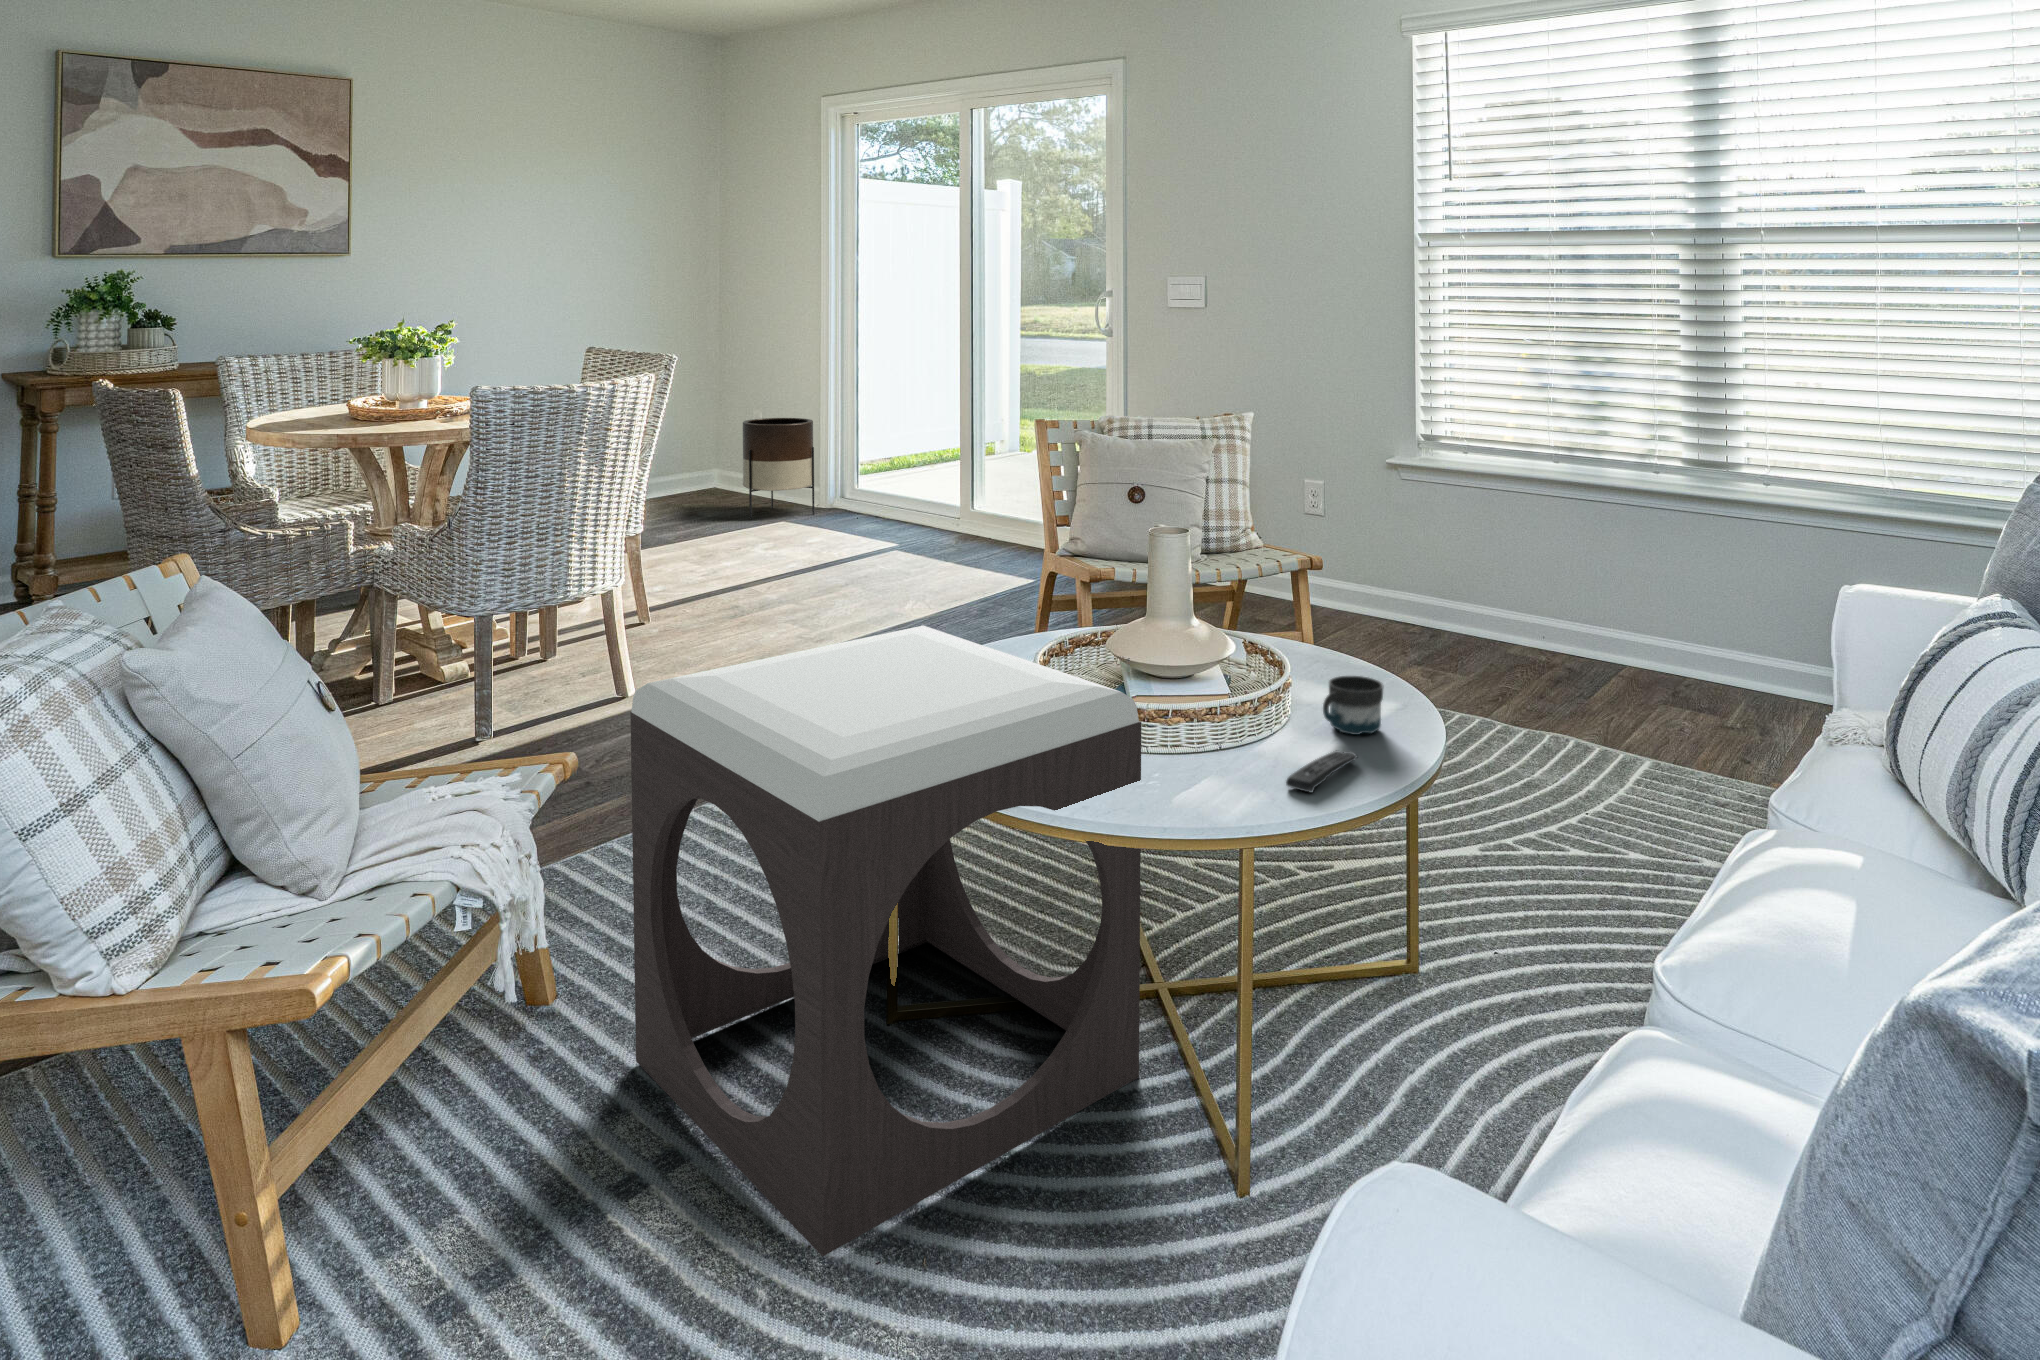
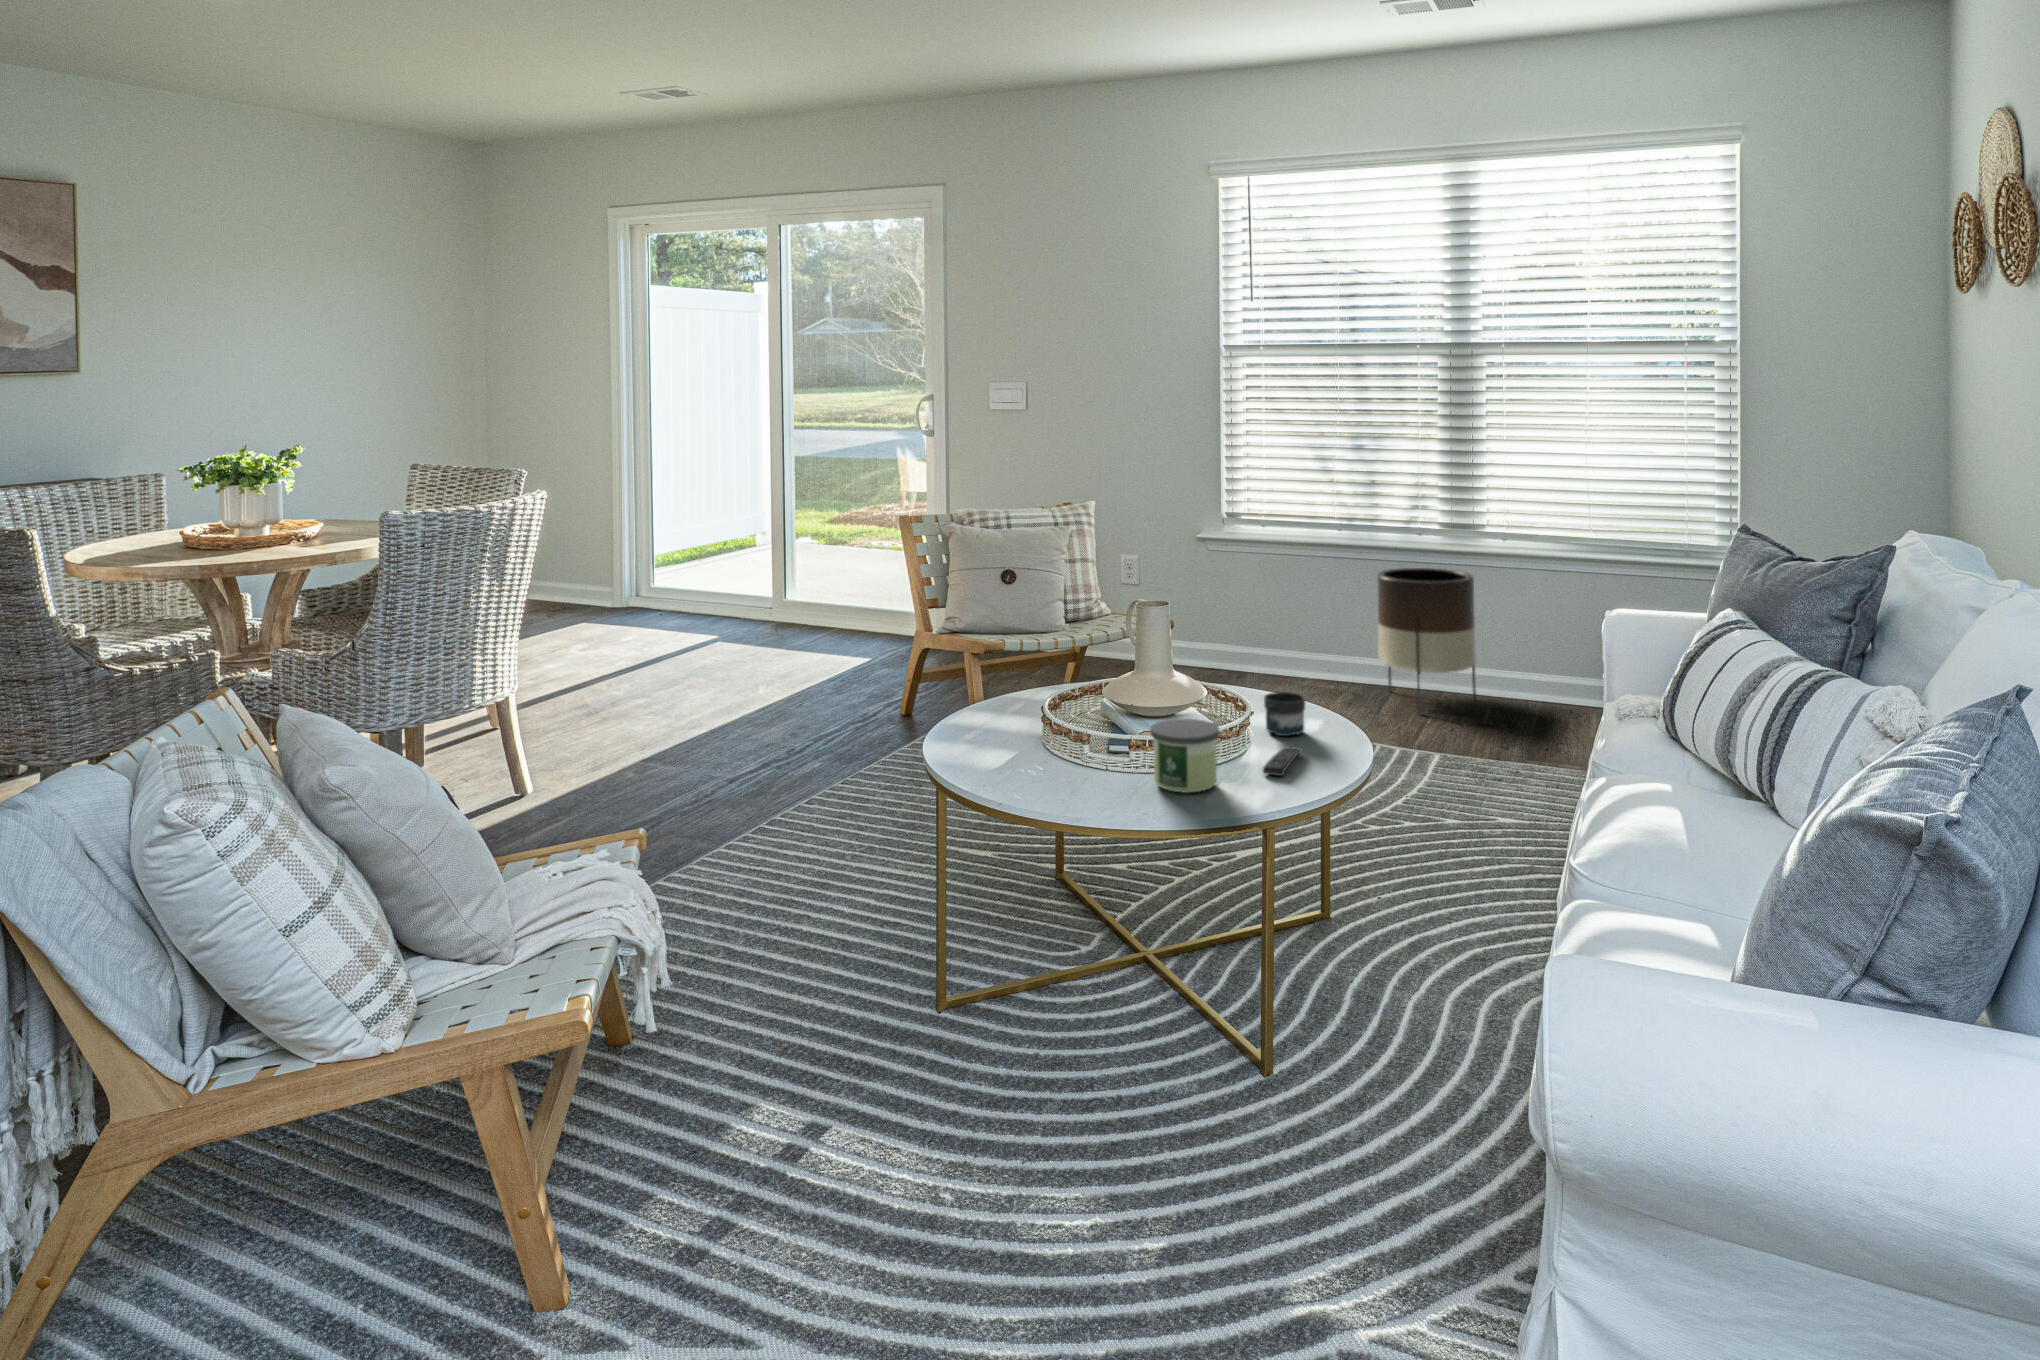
planter: present [743,418,814,519] -> present [1377,568,1476,712]
footstool: present [630,626,1141,1256] -> none [741,678,1157,1170]
candle: none [1131,705,1221,804] -> present [1150,719,1219,793]

